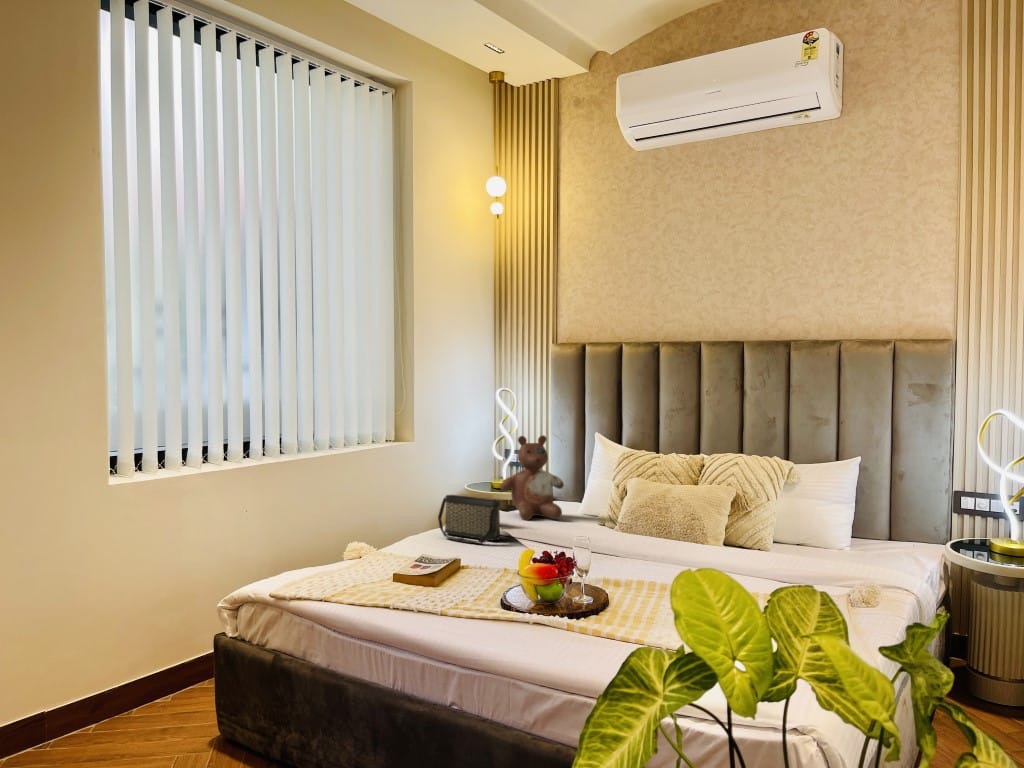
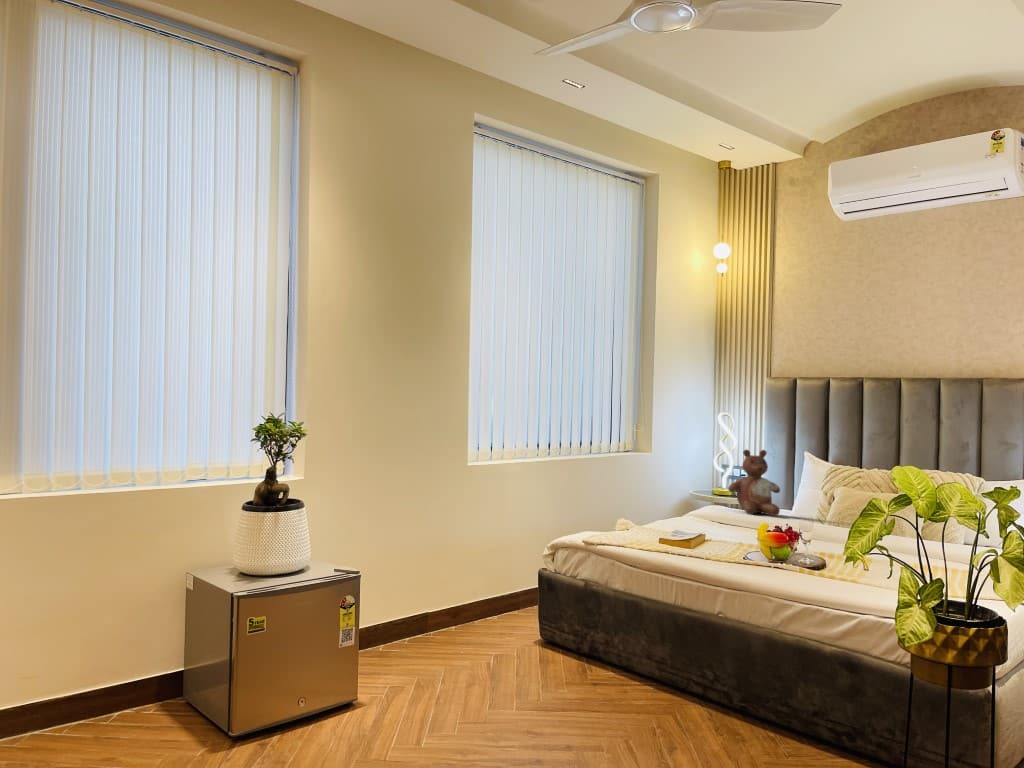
handbag: present [438,495,500,544] -> none [682,491,733,527]

